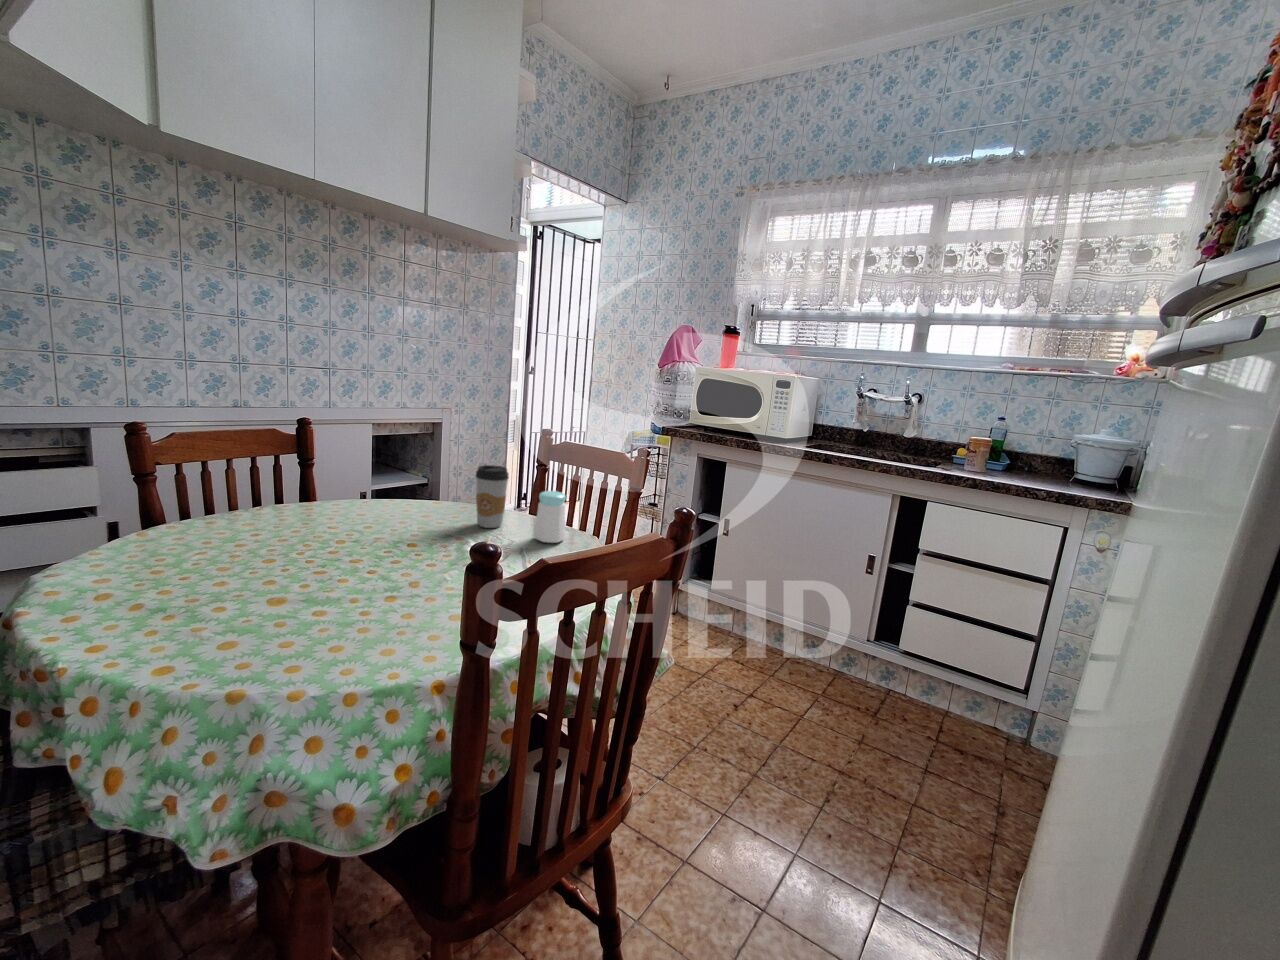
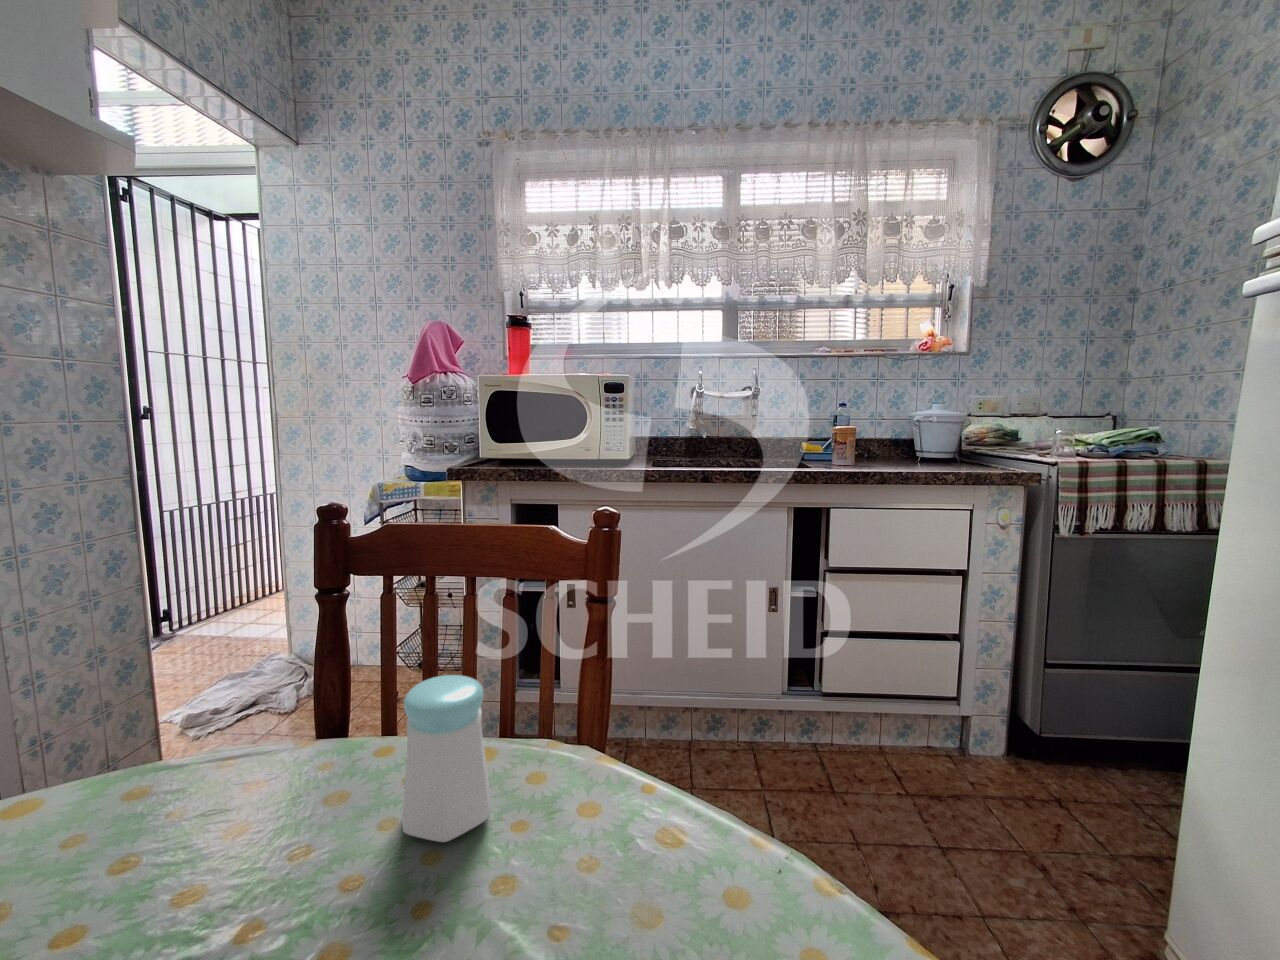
coffee cup: present [476,465,509,528] -> none [142,646,270,862]

